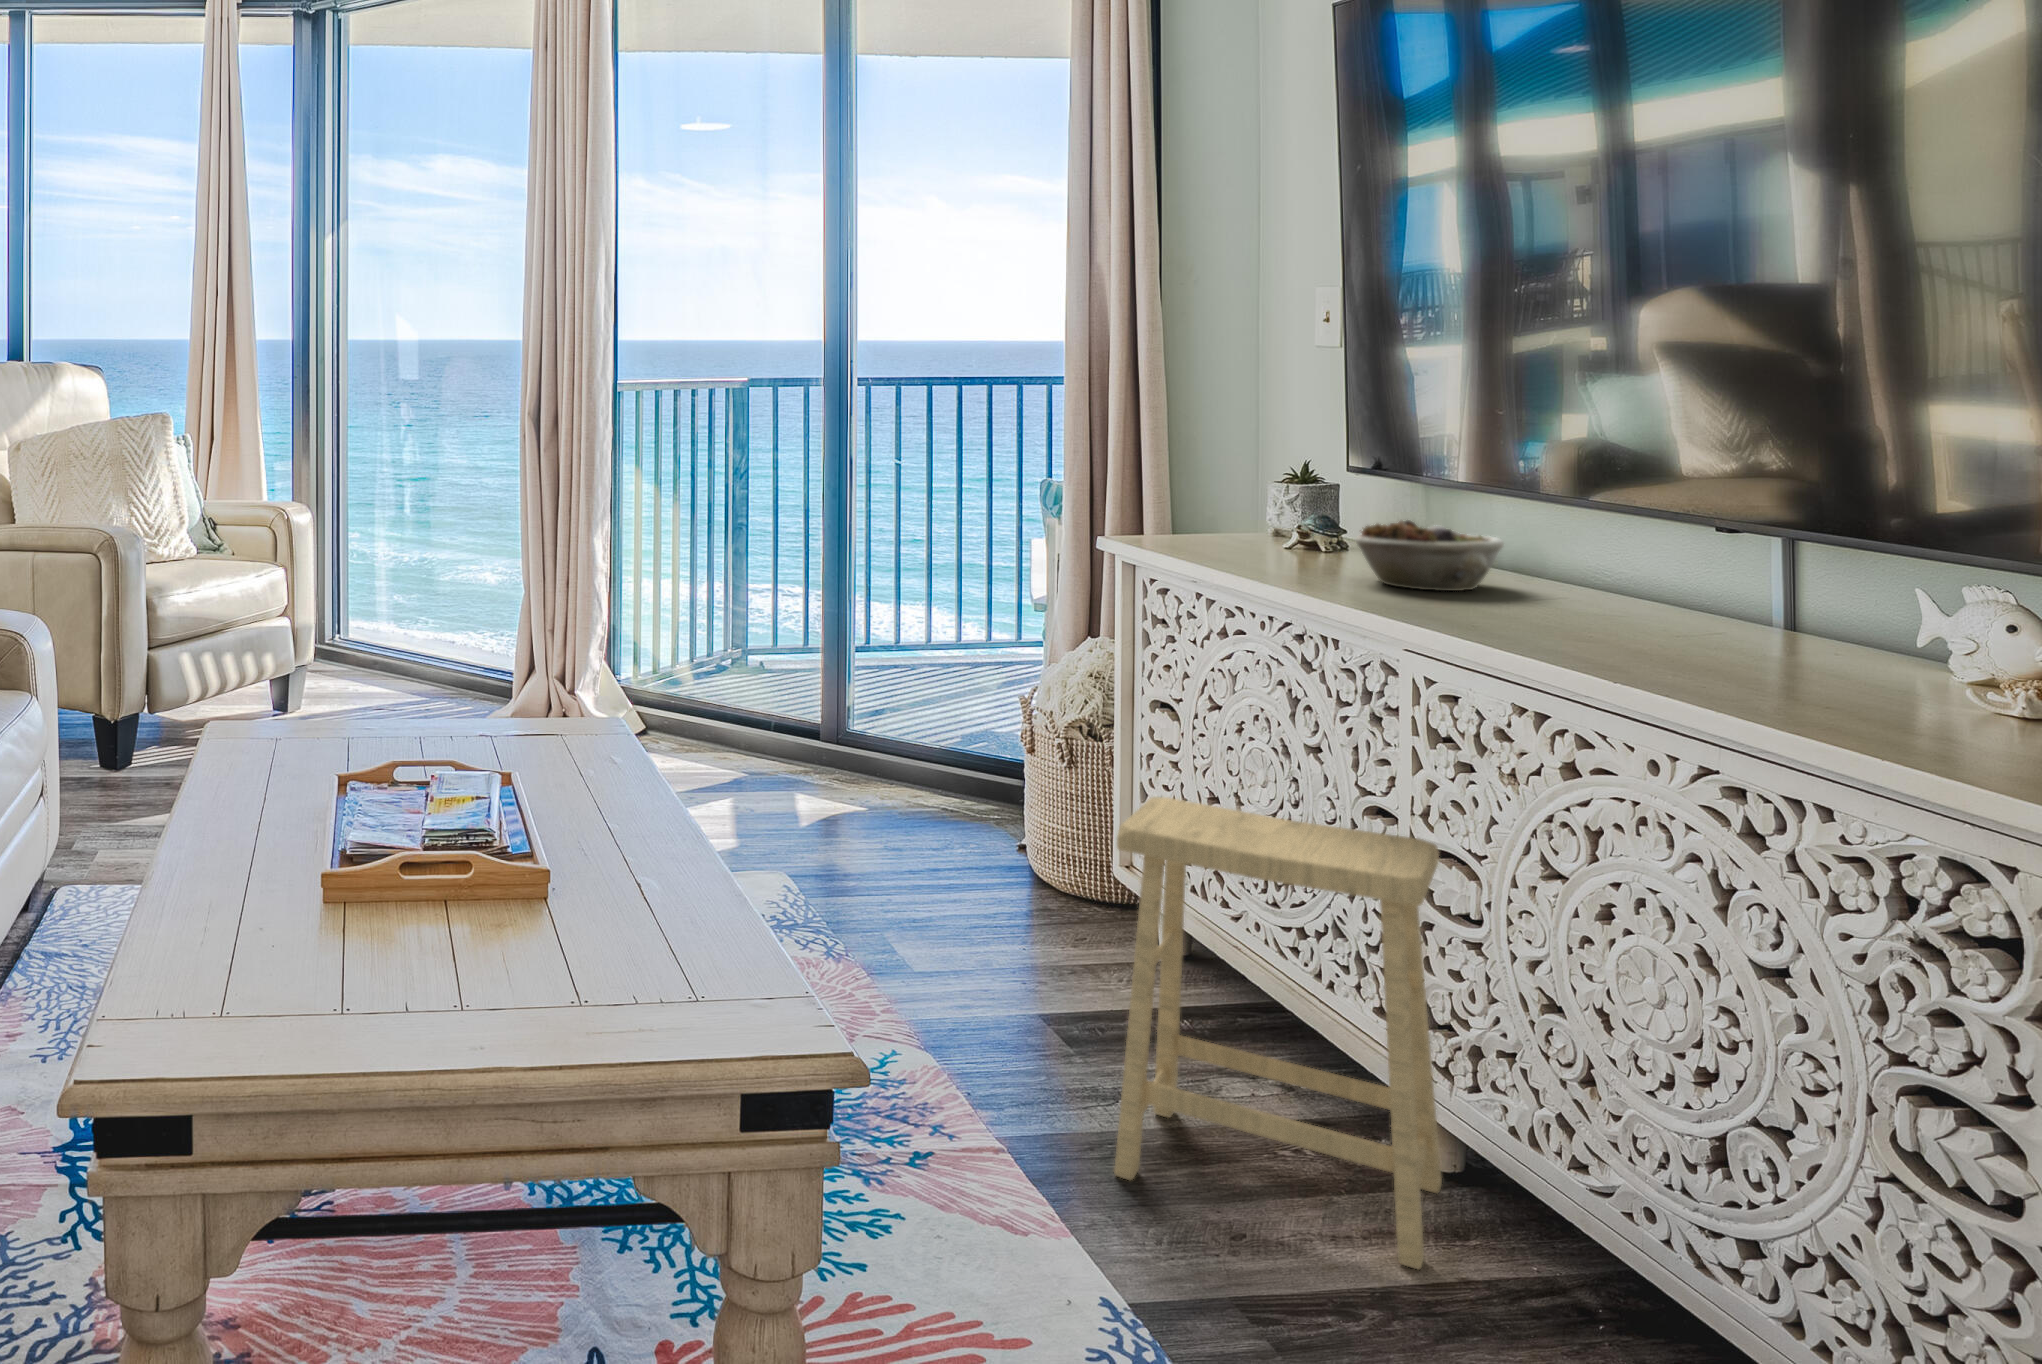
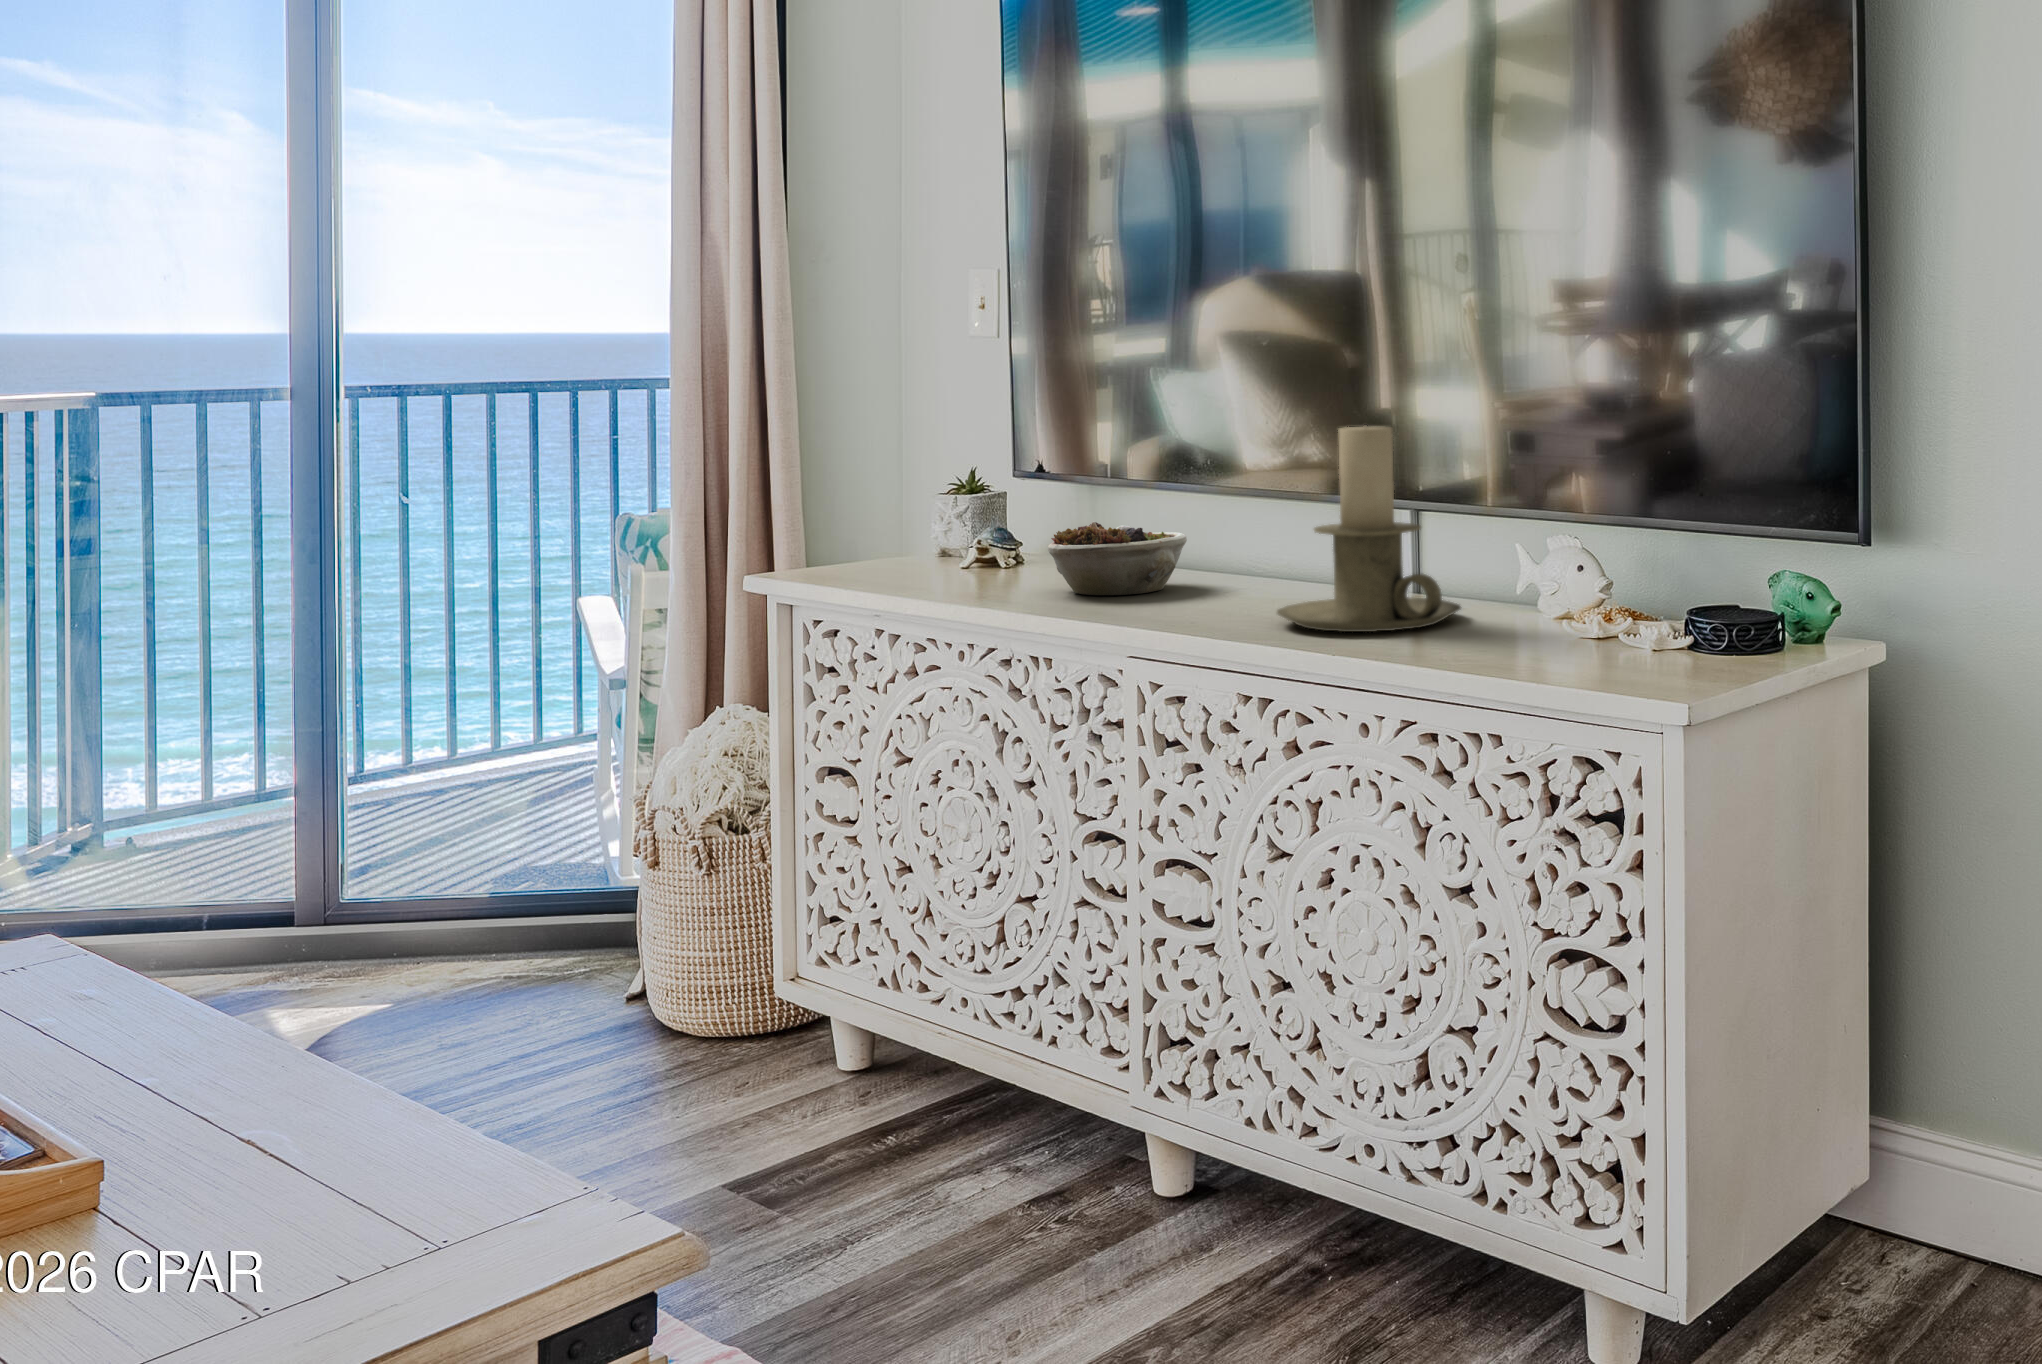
candle holder: none [1573,446,1819,668] -> present [1277,426,1461,632]
footstool: present [1114,797,1442,1269] -> none [856,851,1182,1314]

